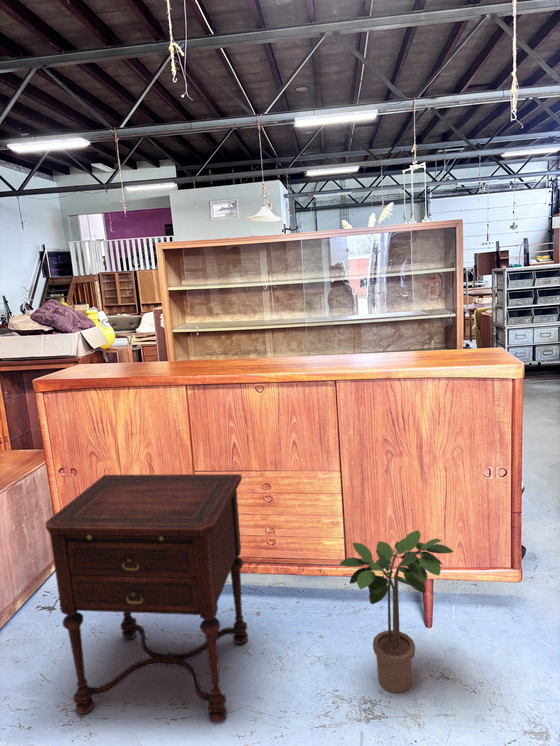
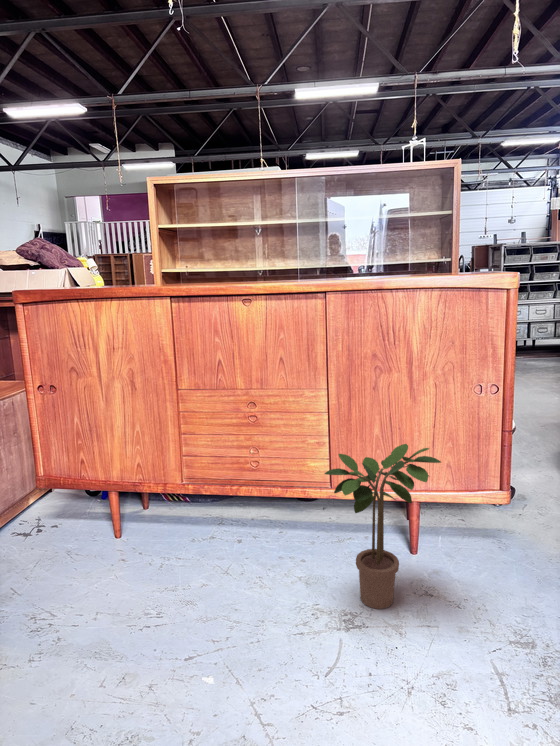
side table: present [45,474,248,722] -> none [17,389,228,632]

